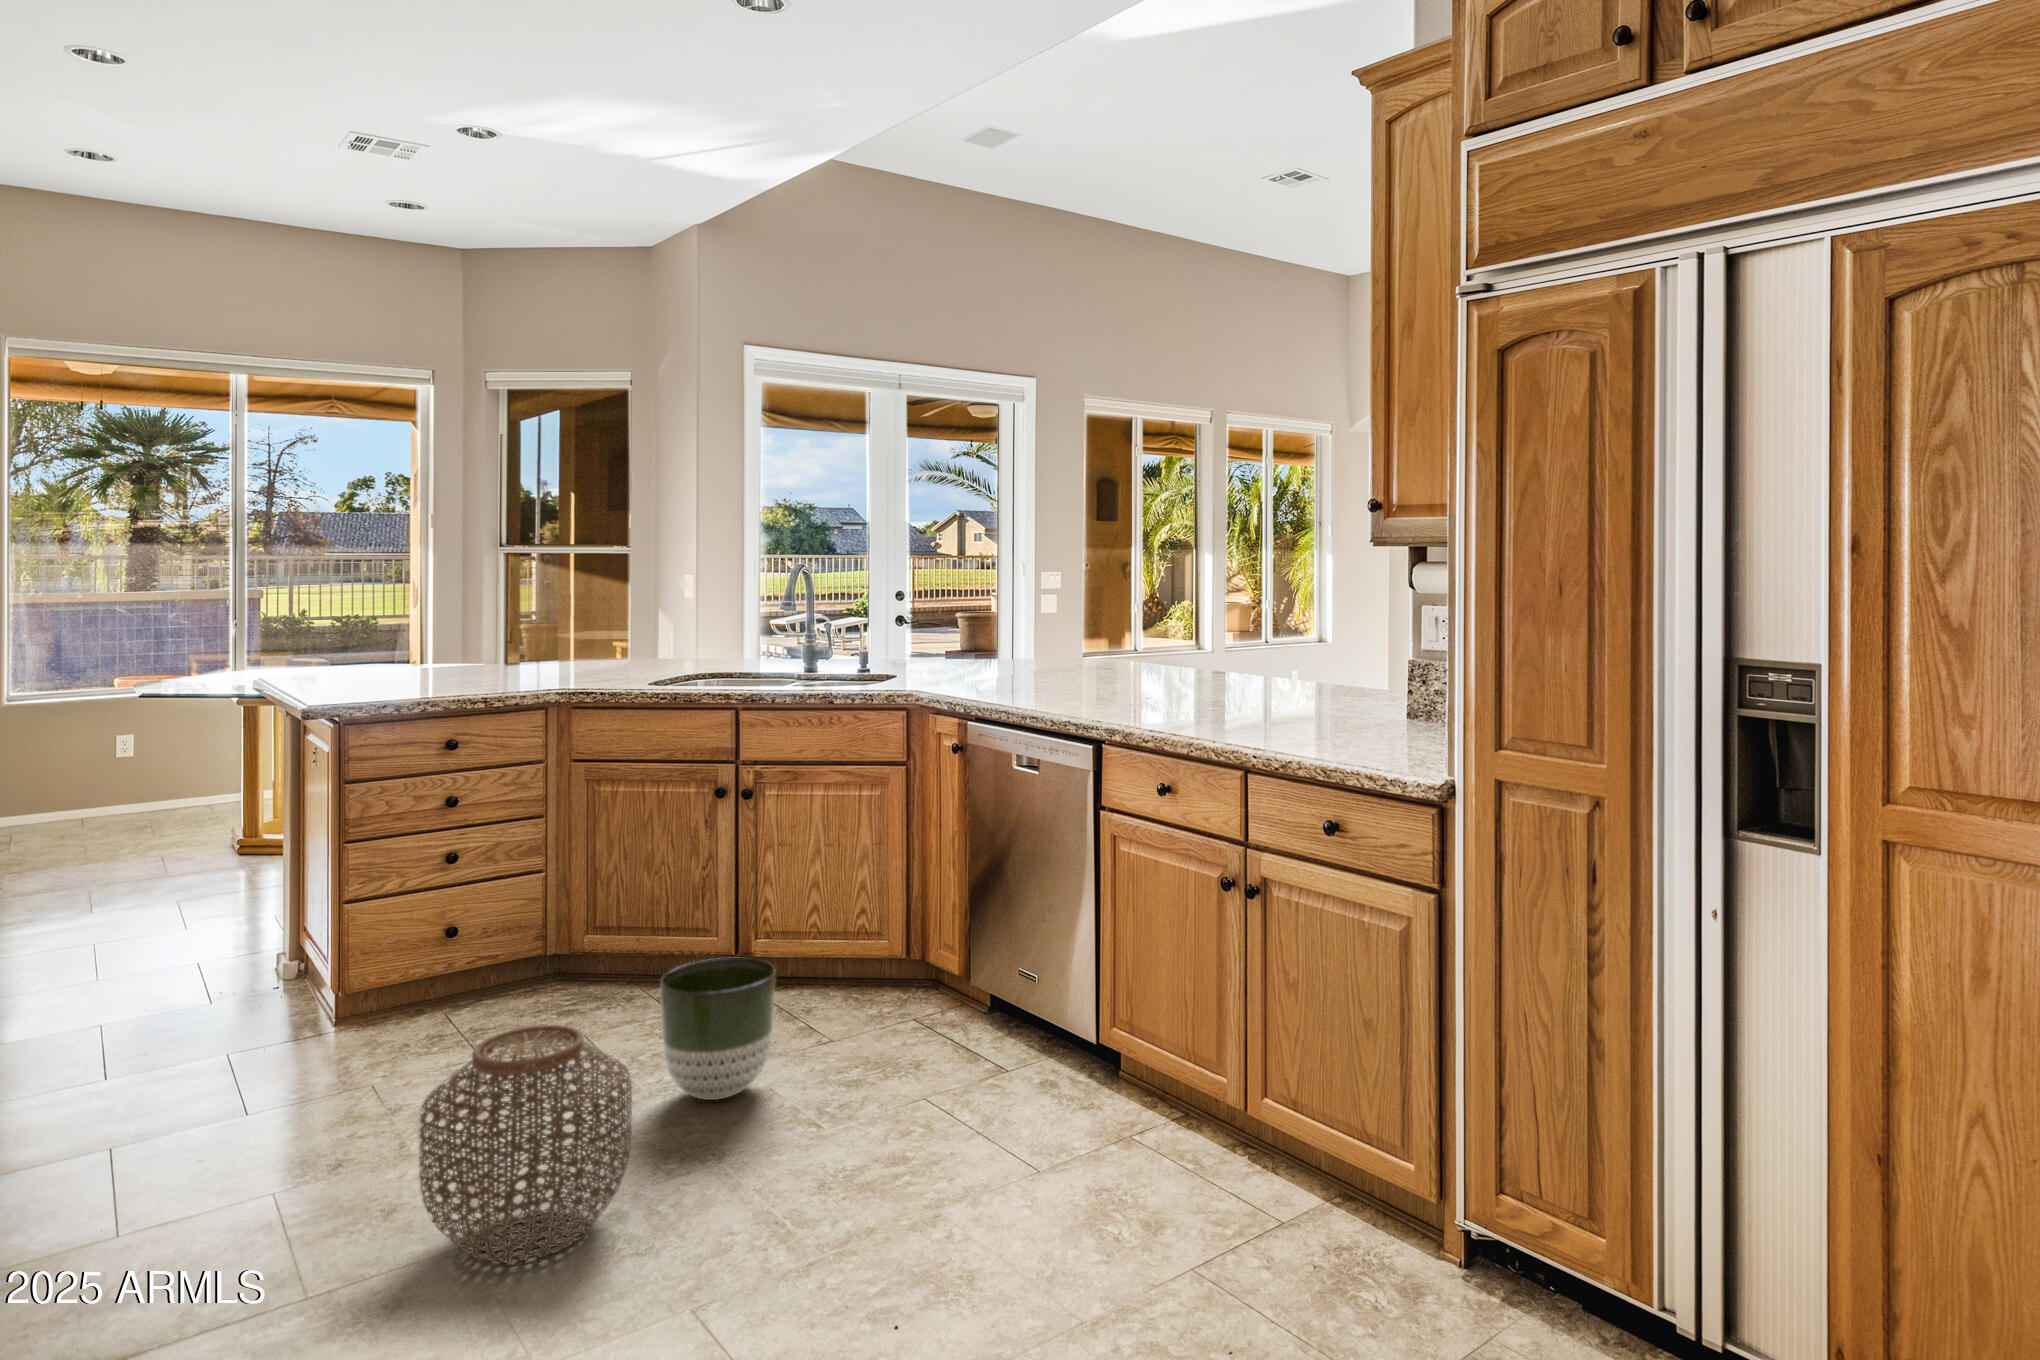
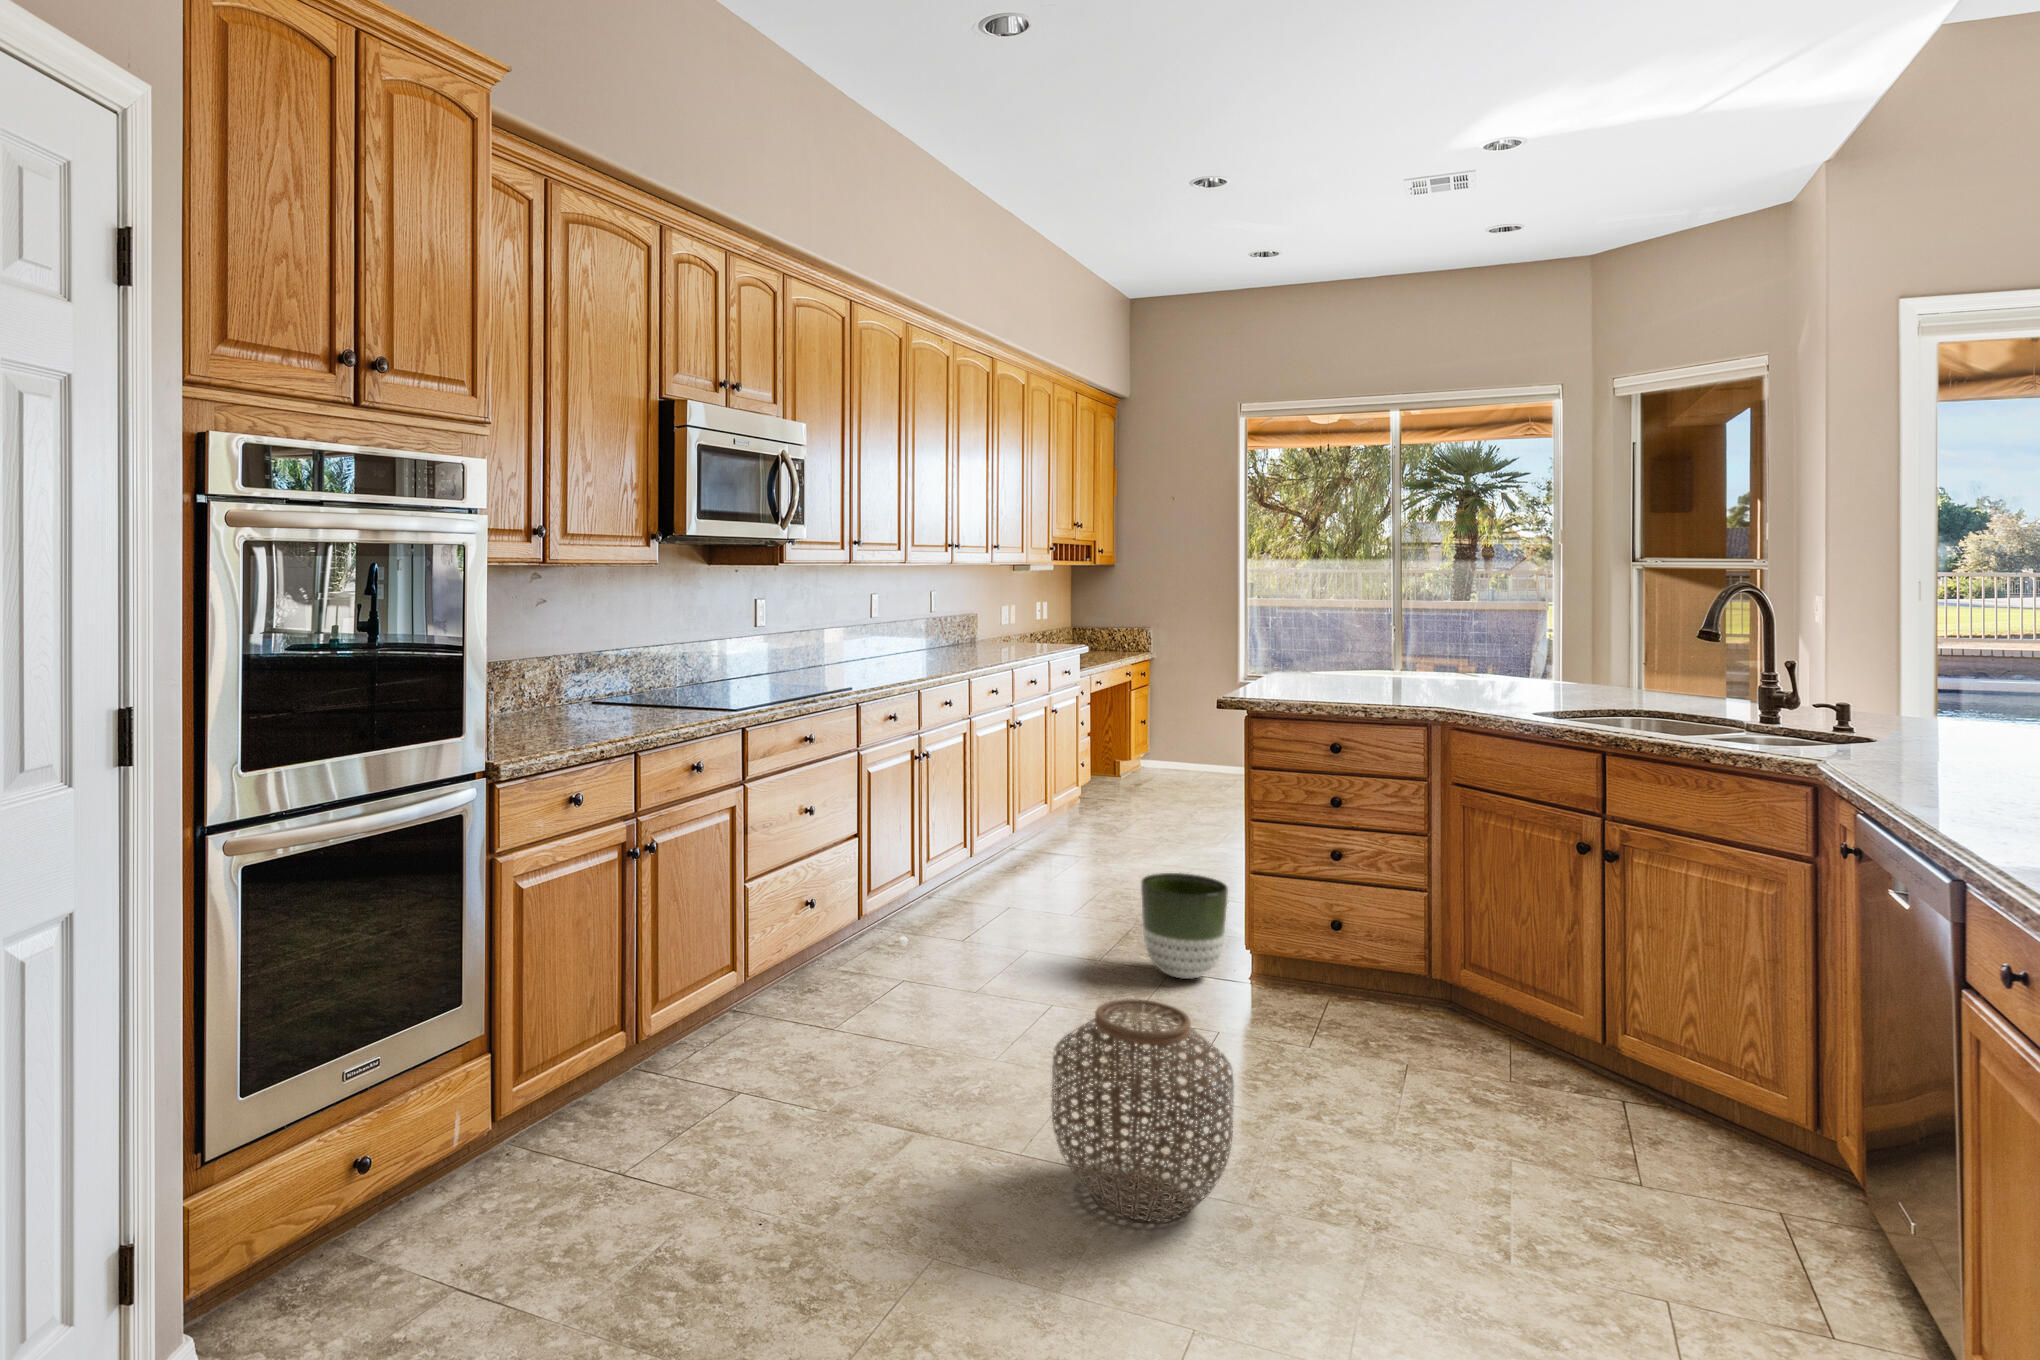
planter: present [660,958,776,1100] -> present [1141,873,1228,979]

